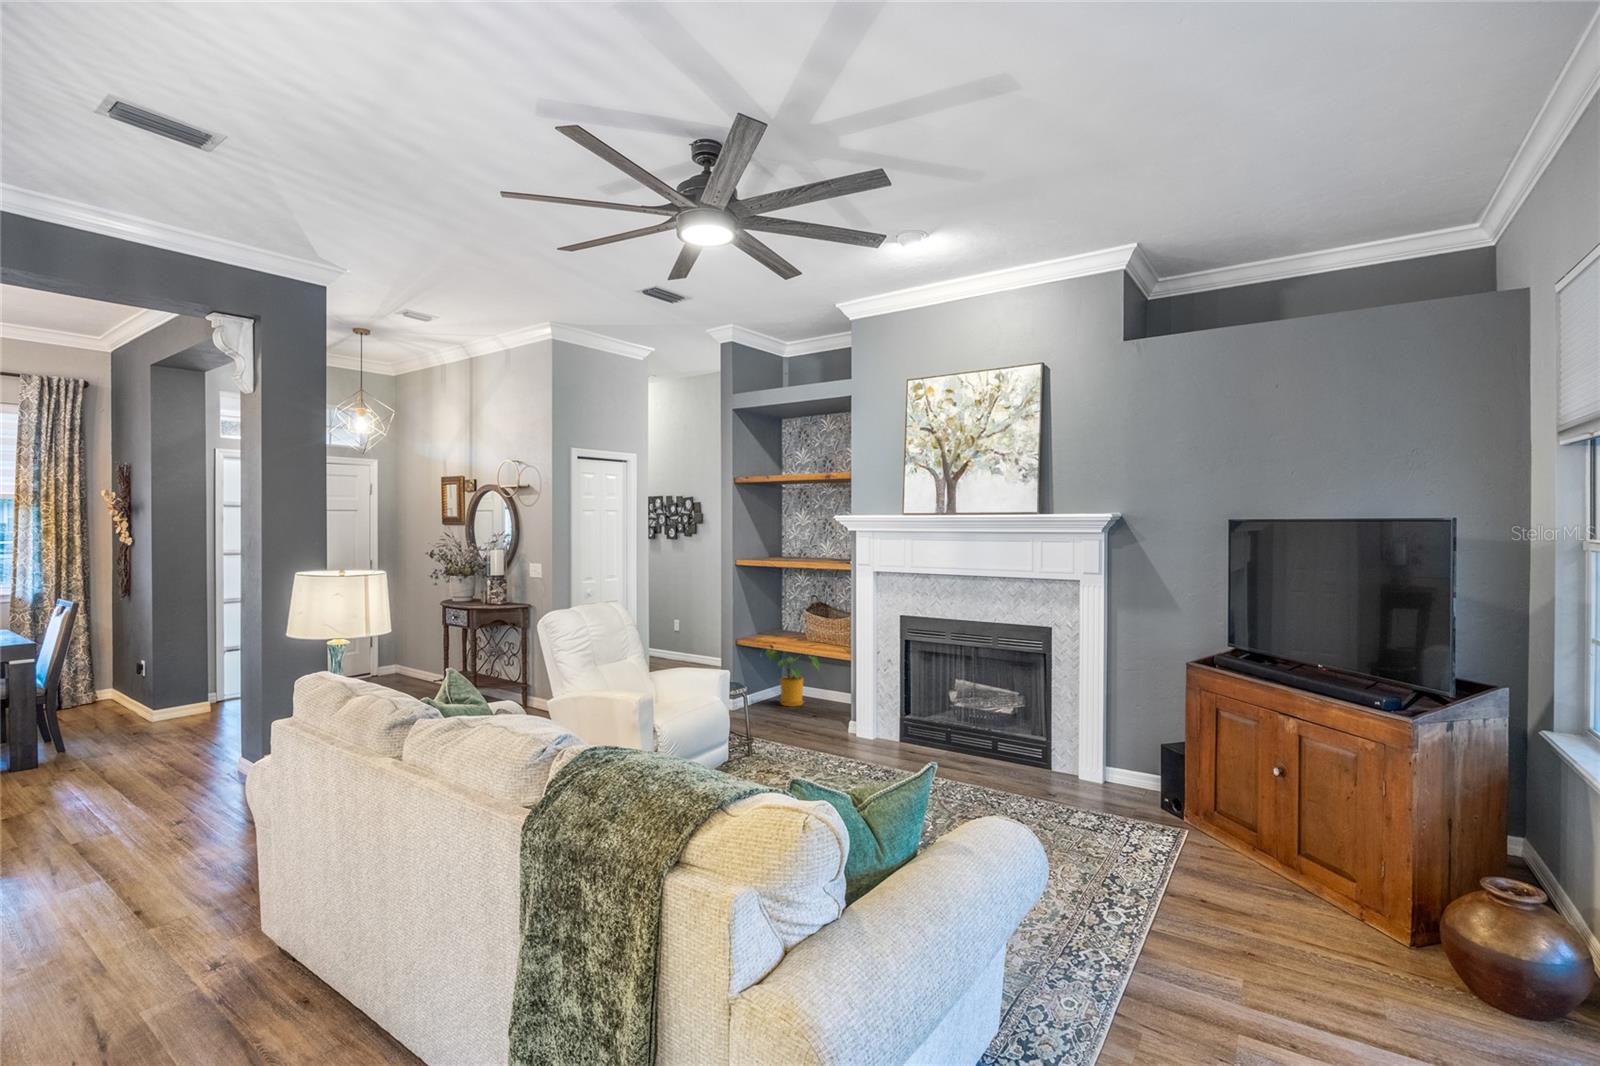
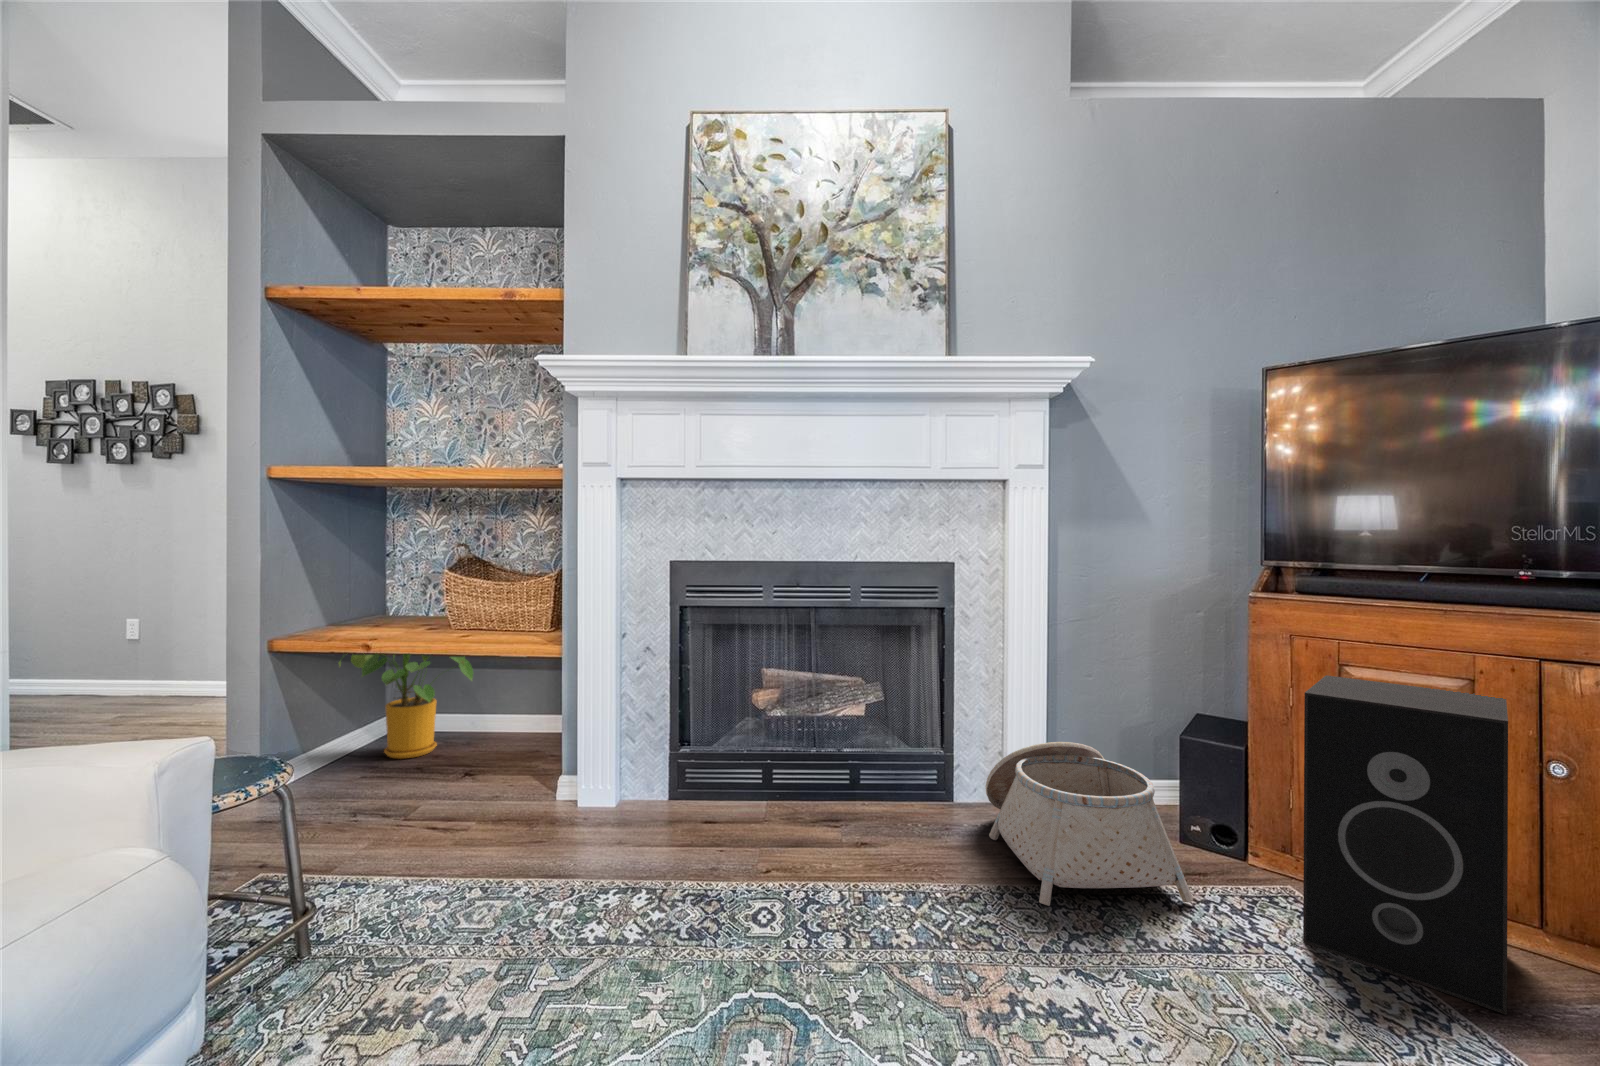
speaker: none [1147,713,1259,875] -> present [1303,675,1508,1015]
basket: none [1030,735,1124,820] -> present [985,742,1193,906]

